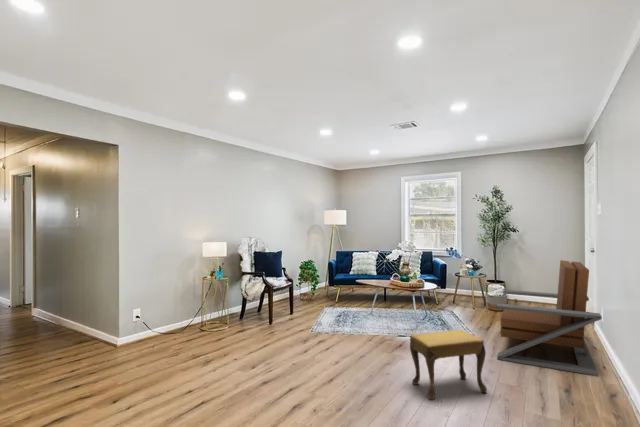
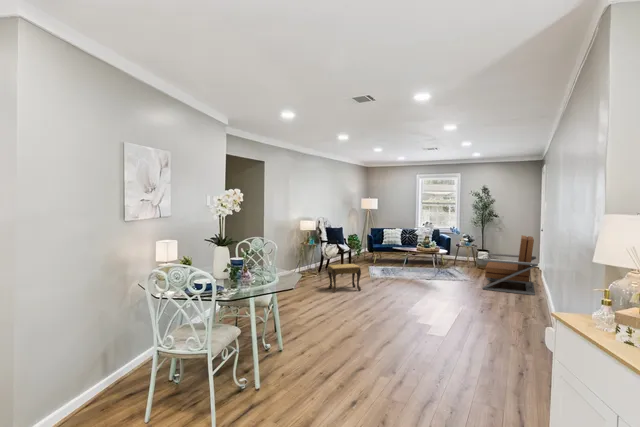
footstool: present [410,330,487,400] -> present [328,264,361,292]

